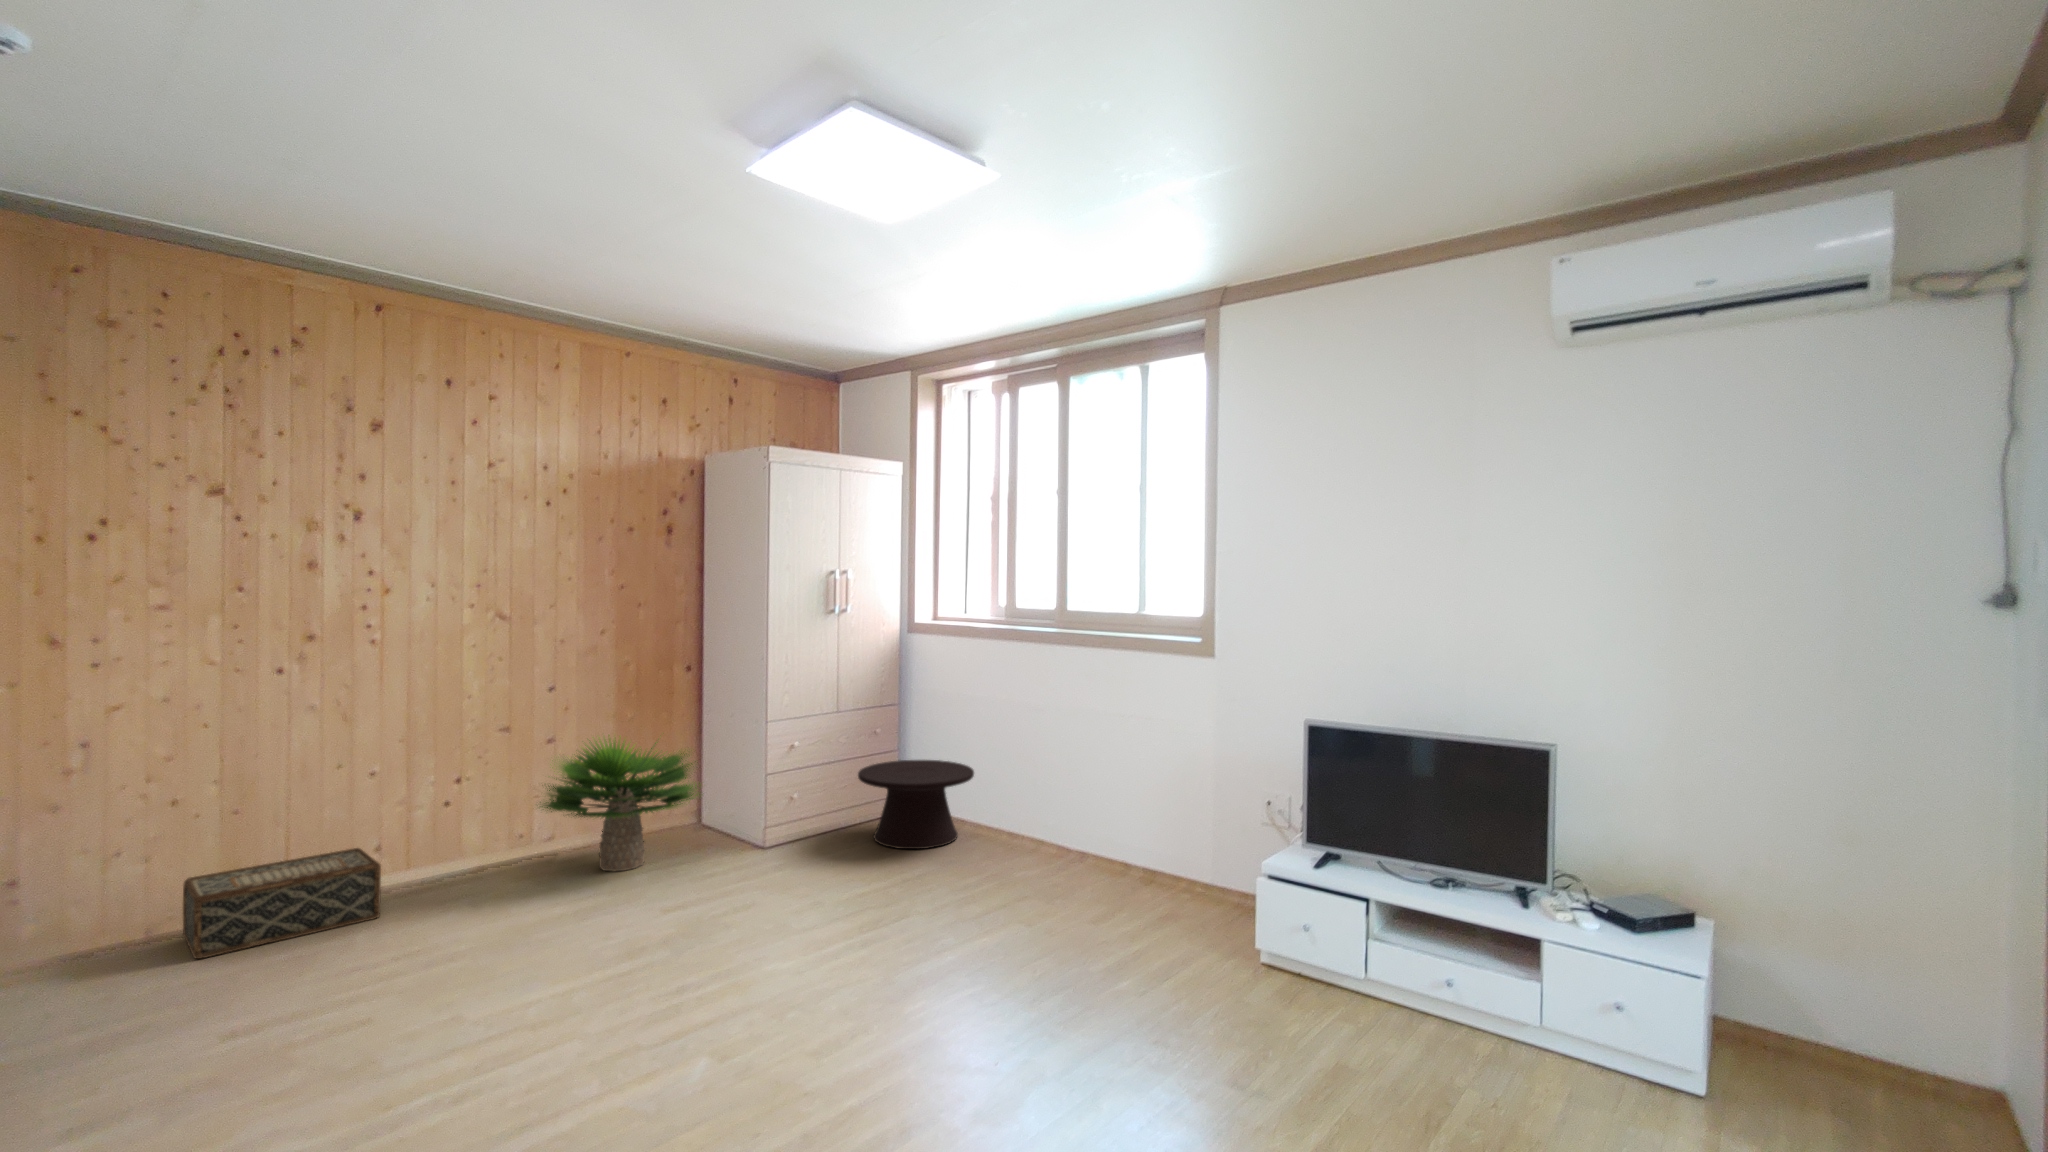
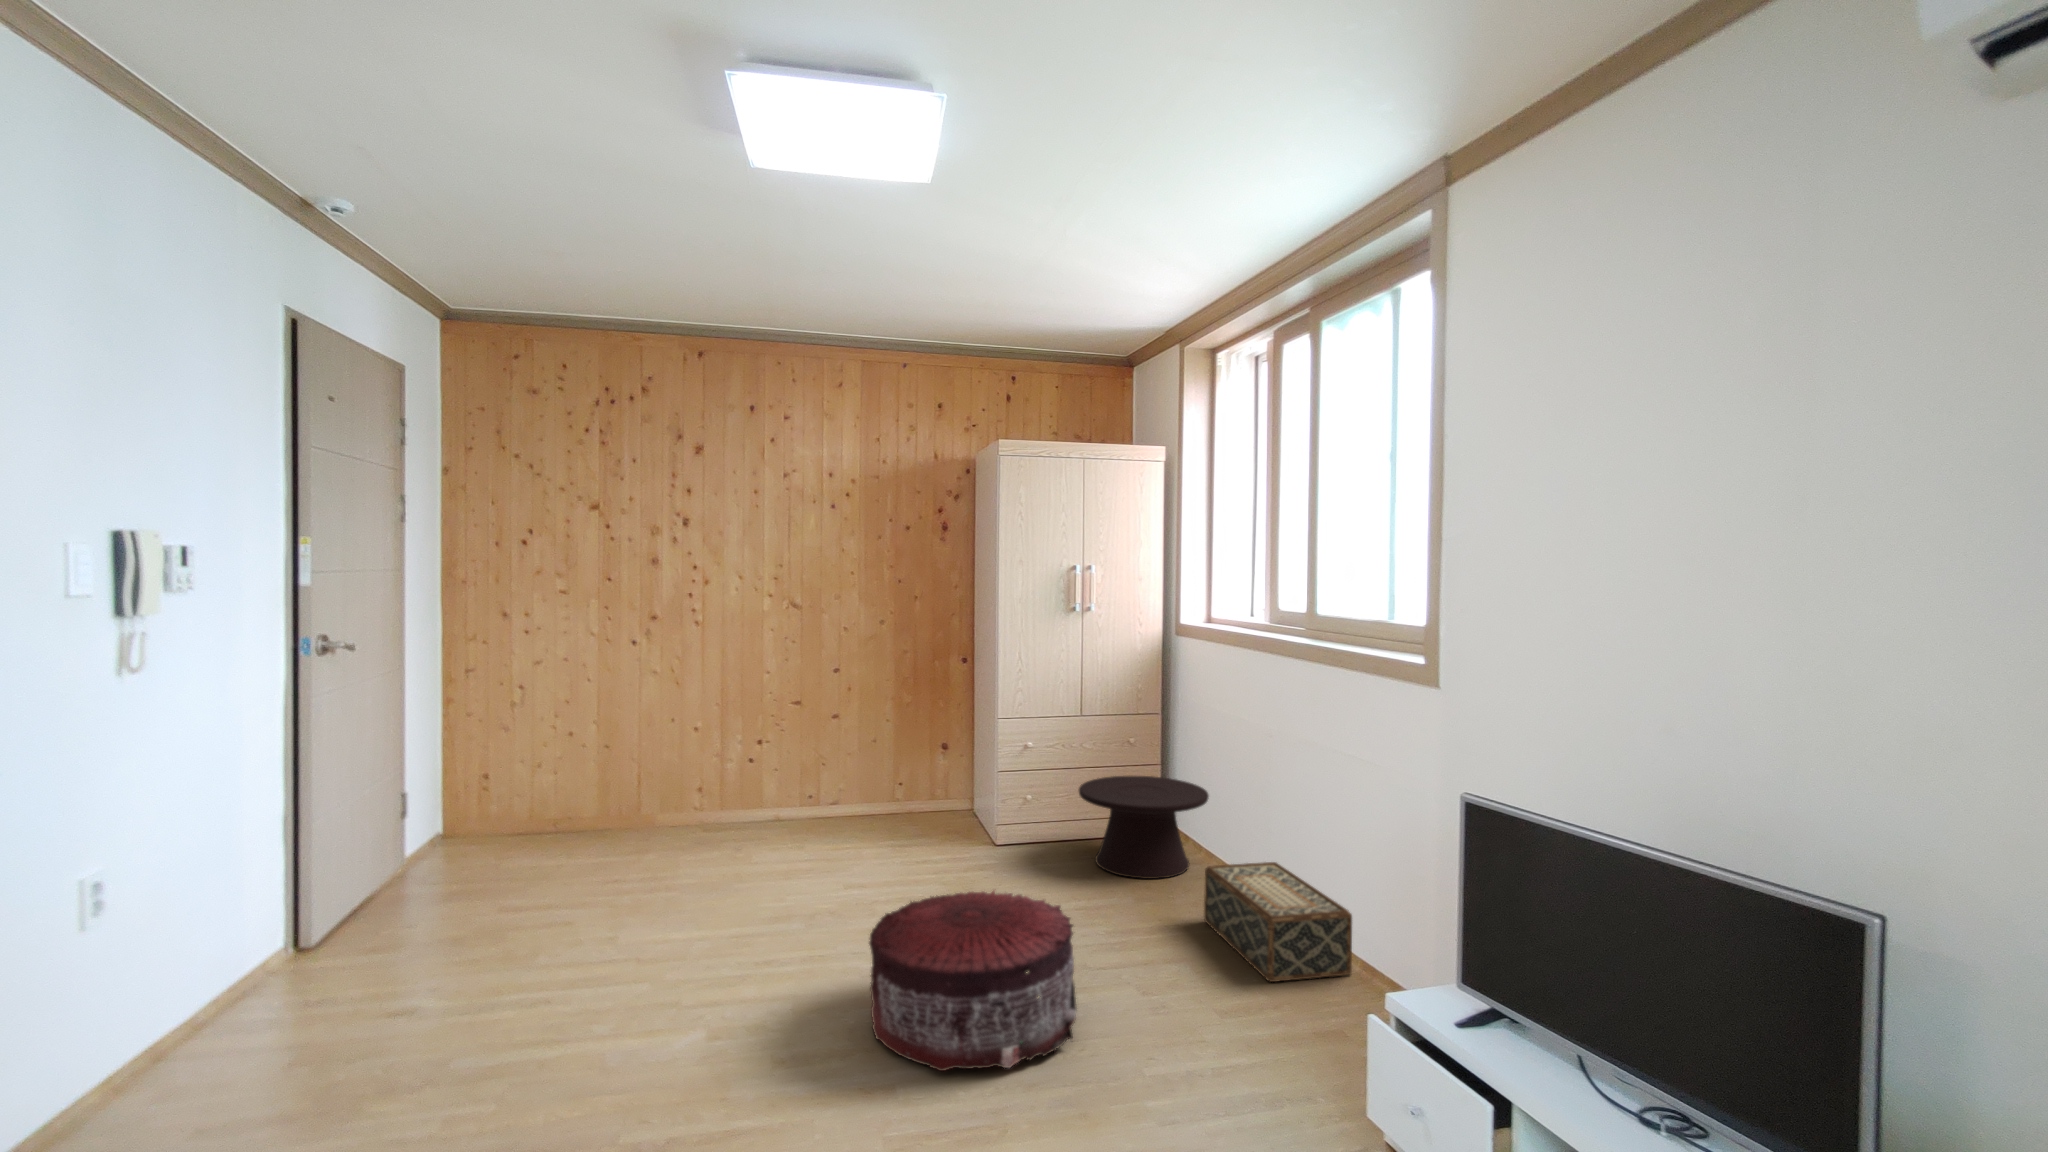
potted plant: present [540,739,697,871] -> none [791,713,943,842]
woven basket: present [183,848,381,959] -> present [1204,862,1352,982]
pouf: none [849,861,1044,1015] -> present [869,891,1077,1071]

